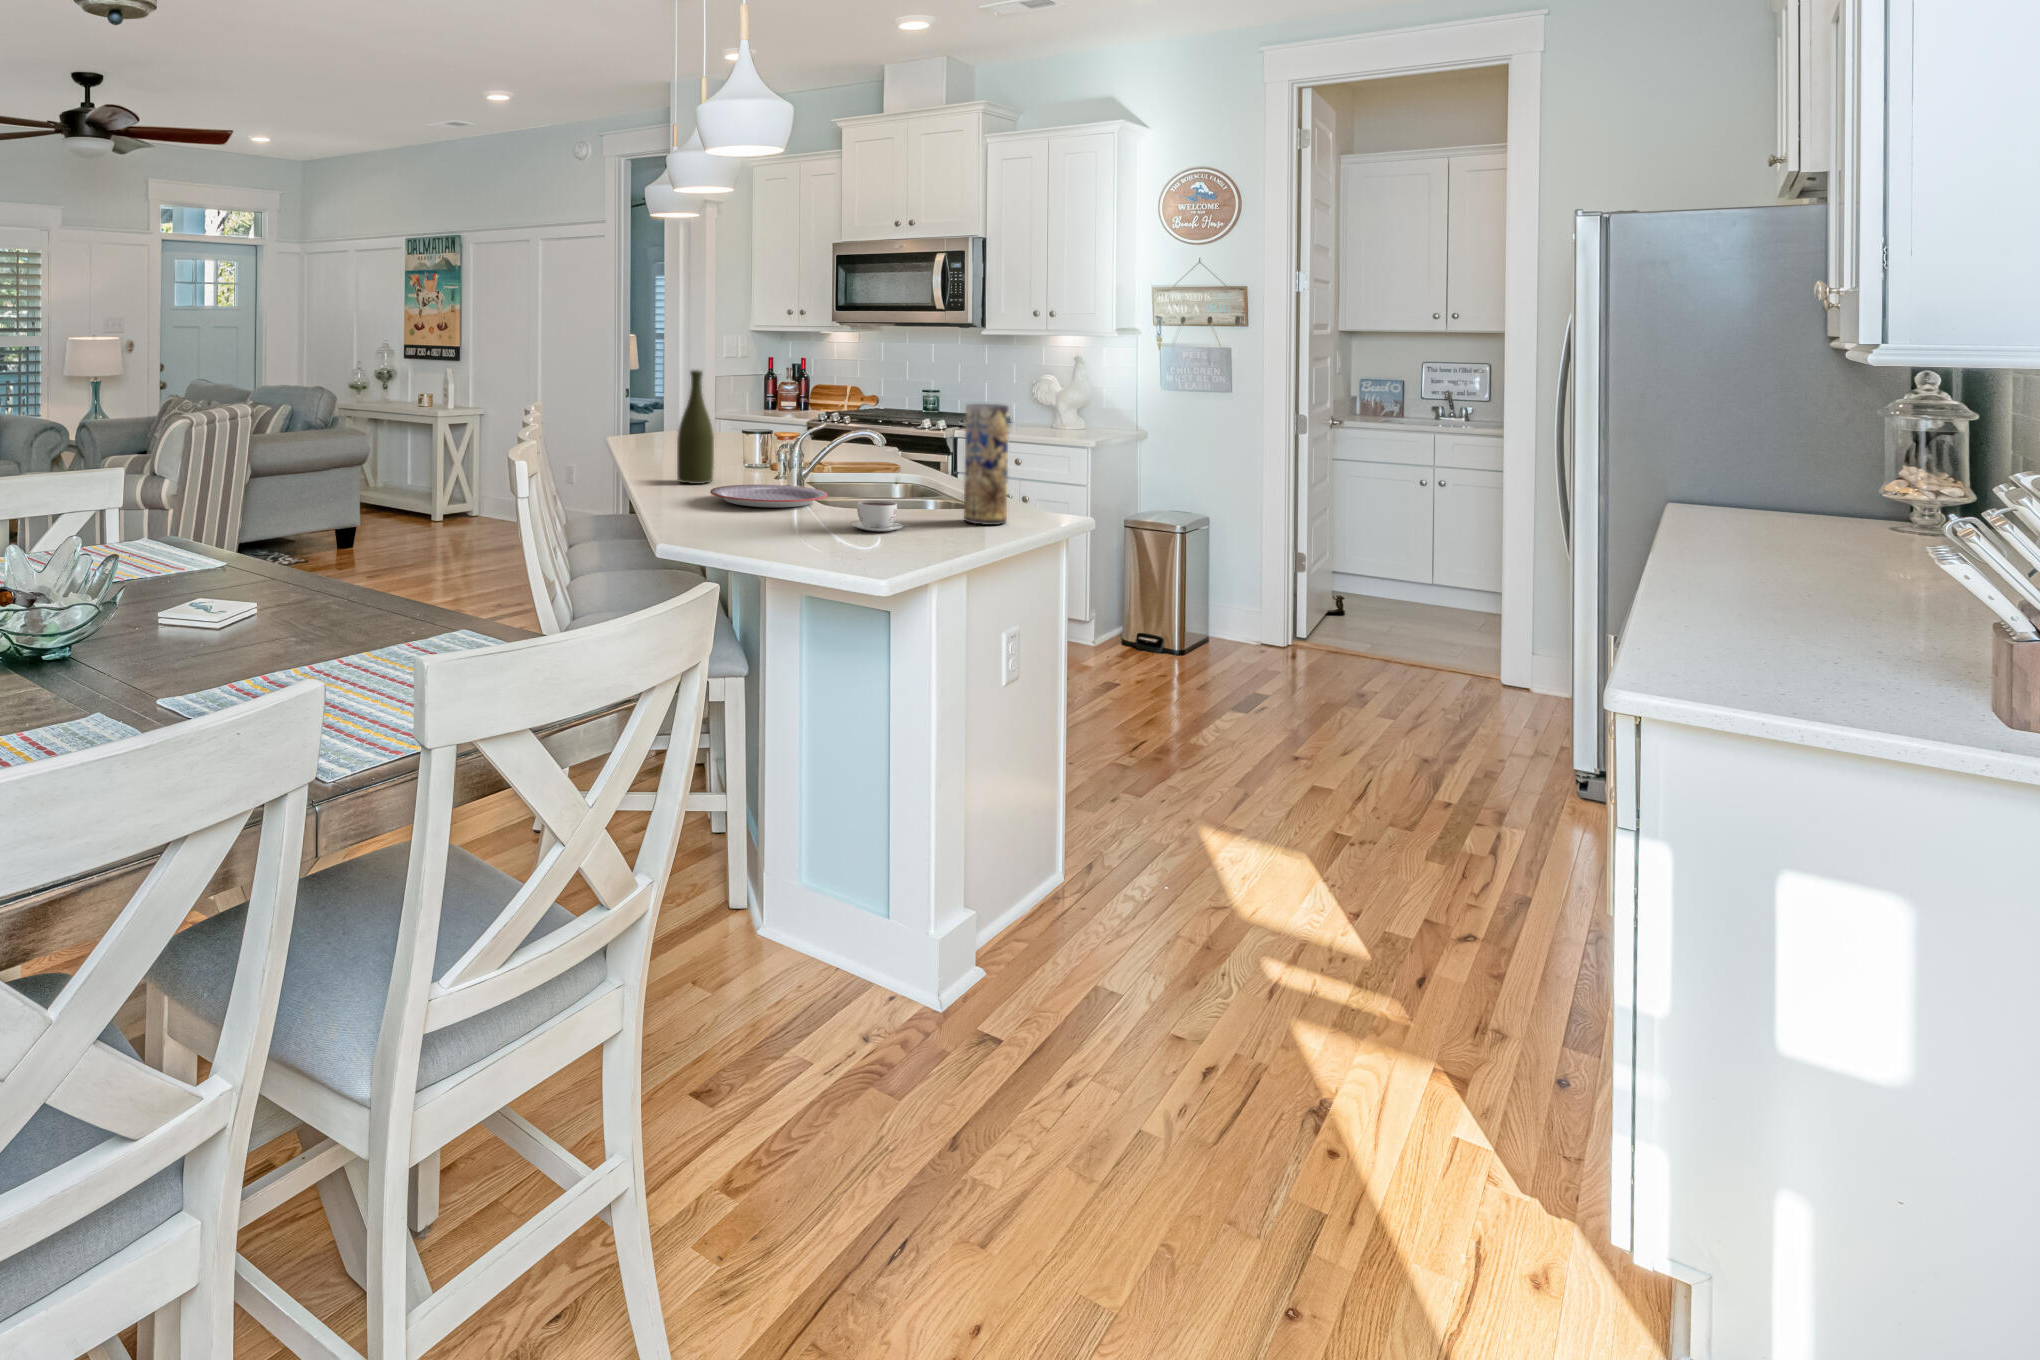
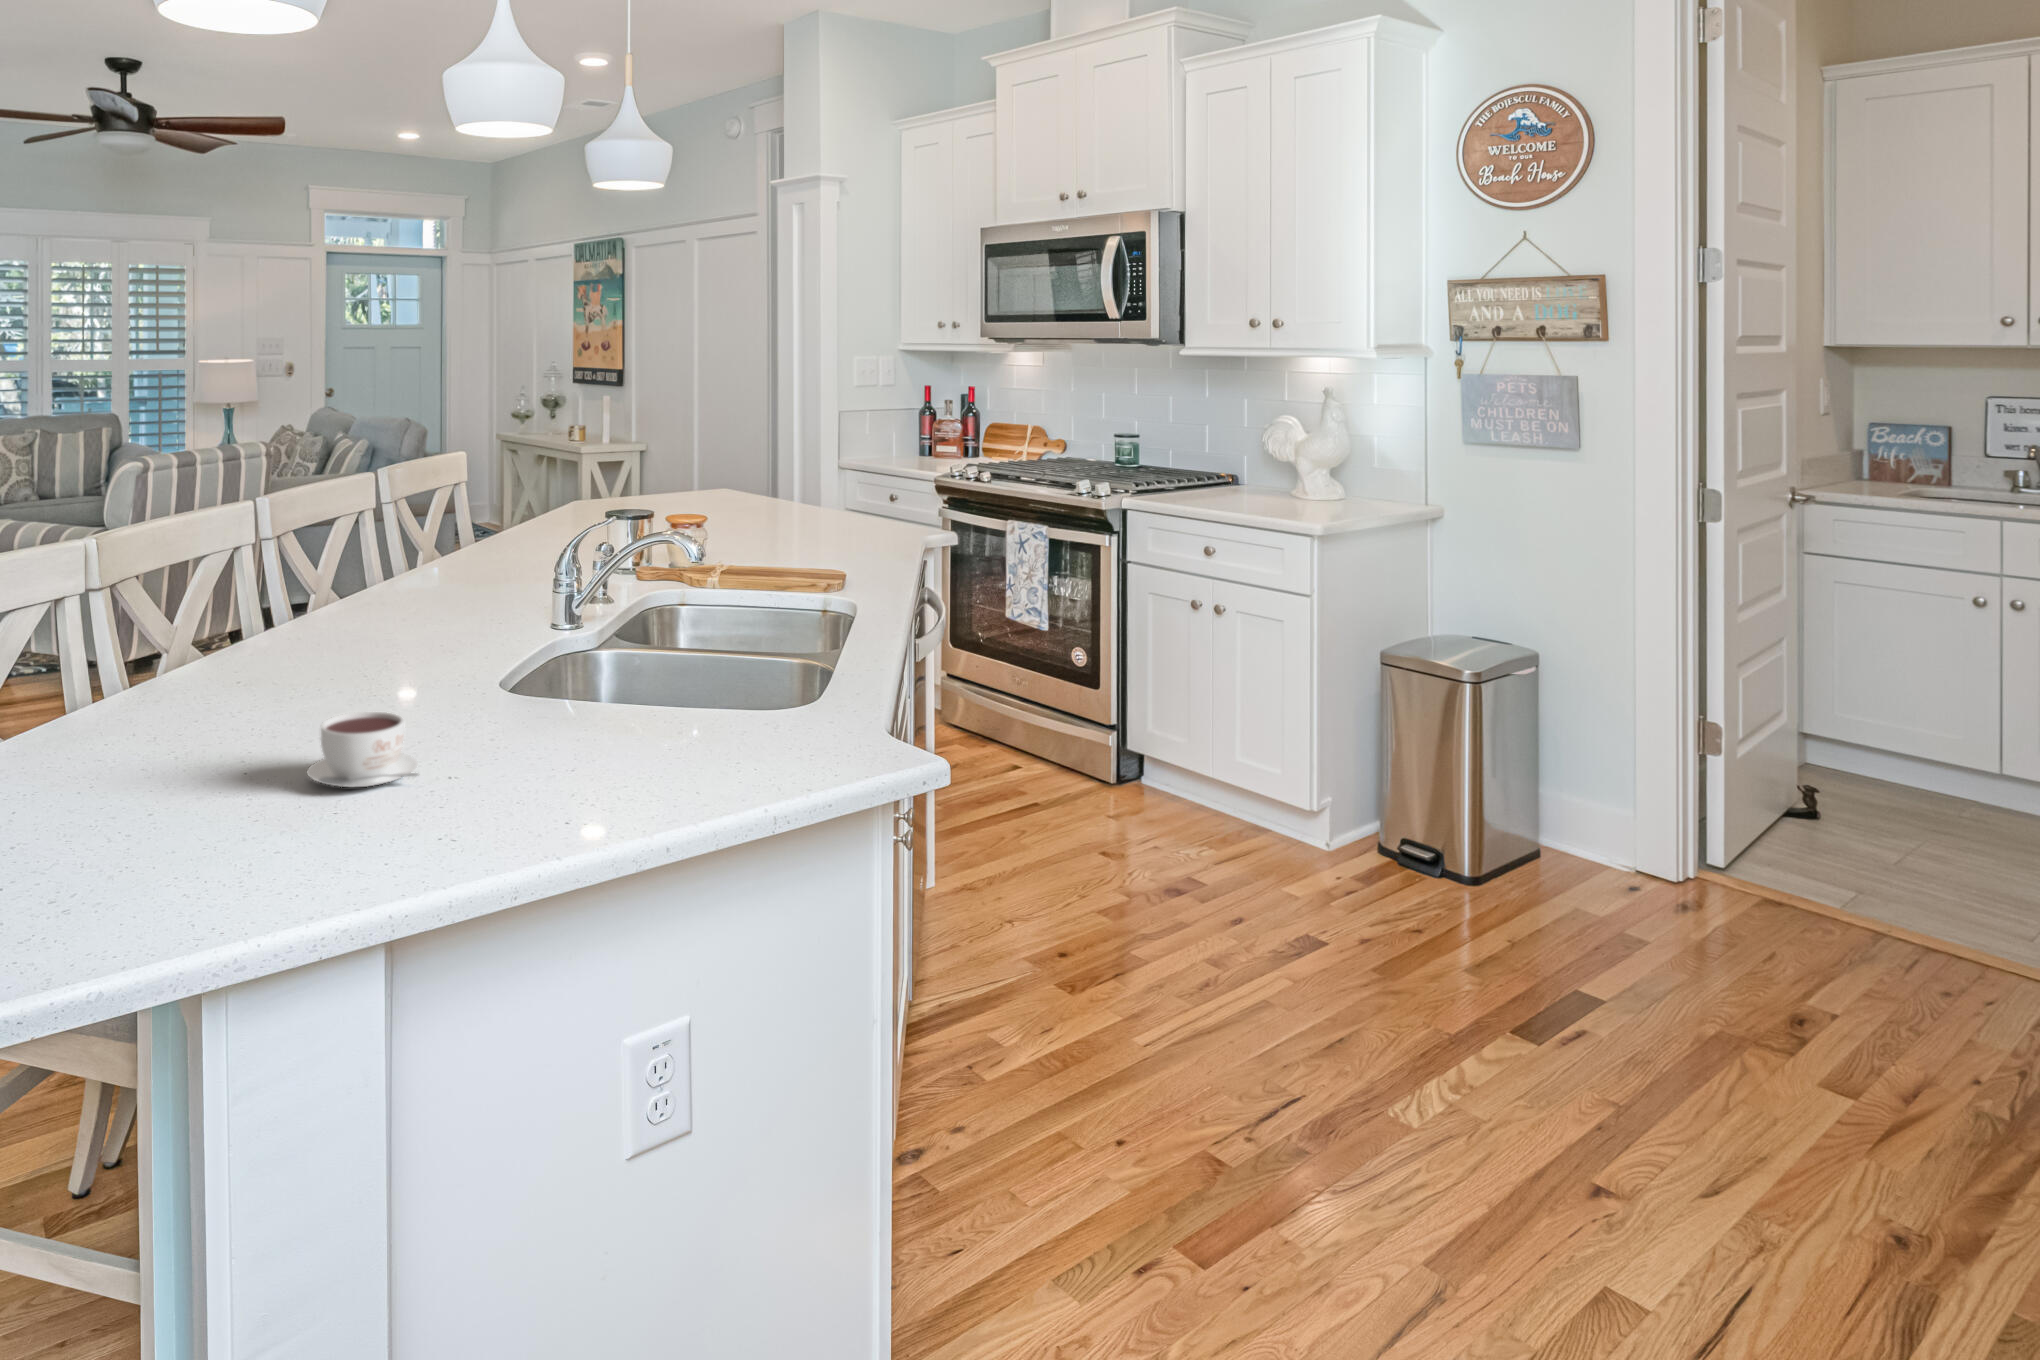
bottle: present [677,370,714,484] -> none [370,424,433,617]
vase: present [964,404,1009,525] -> none [567,516,655,782]
plate: present [710,485,828,508] -> none [270,632,490,692]

